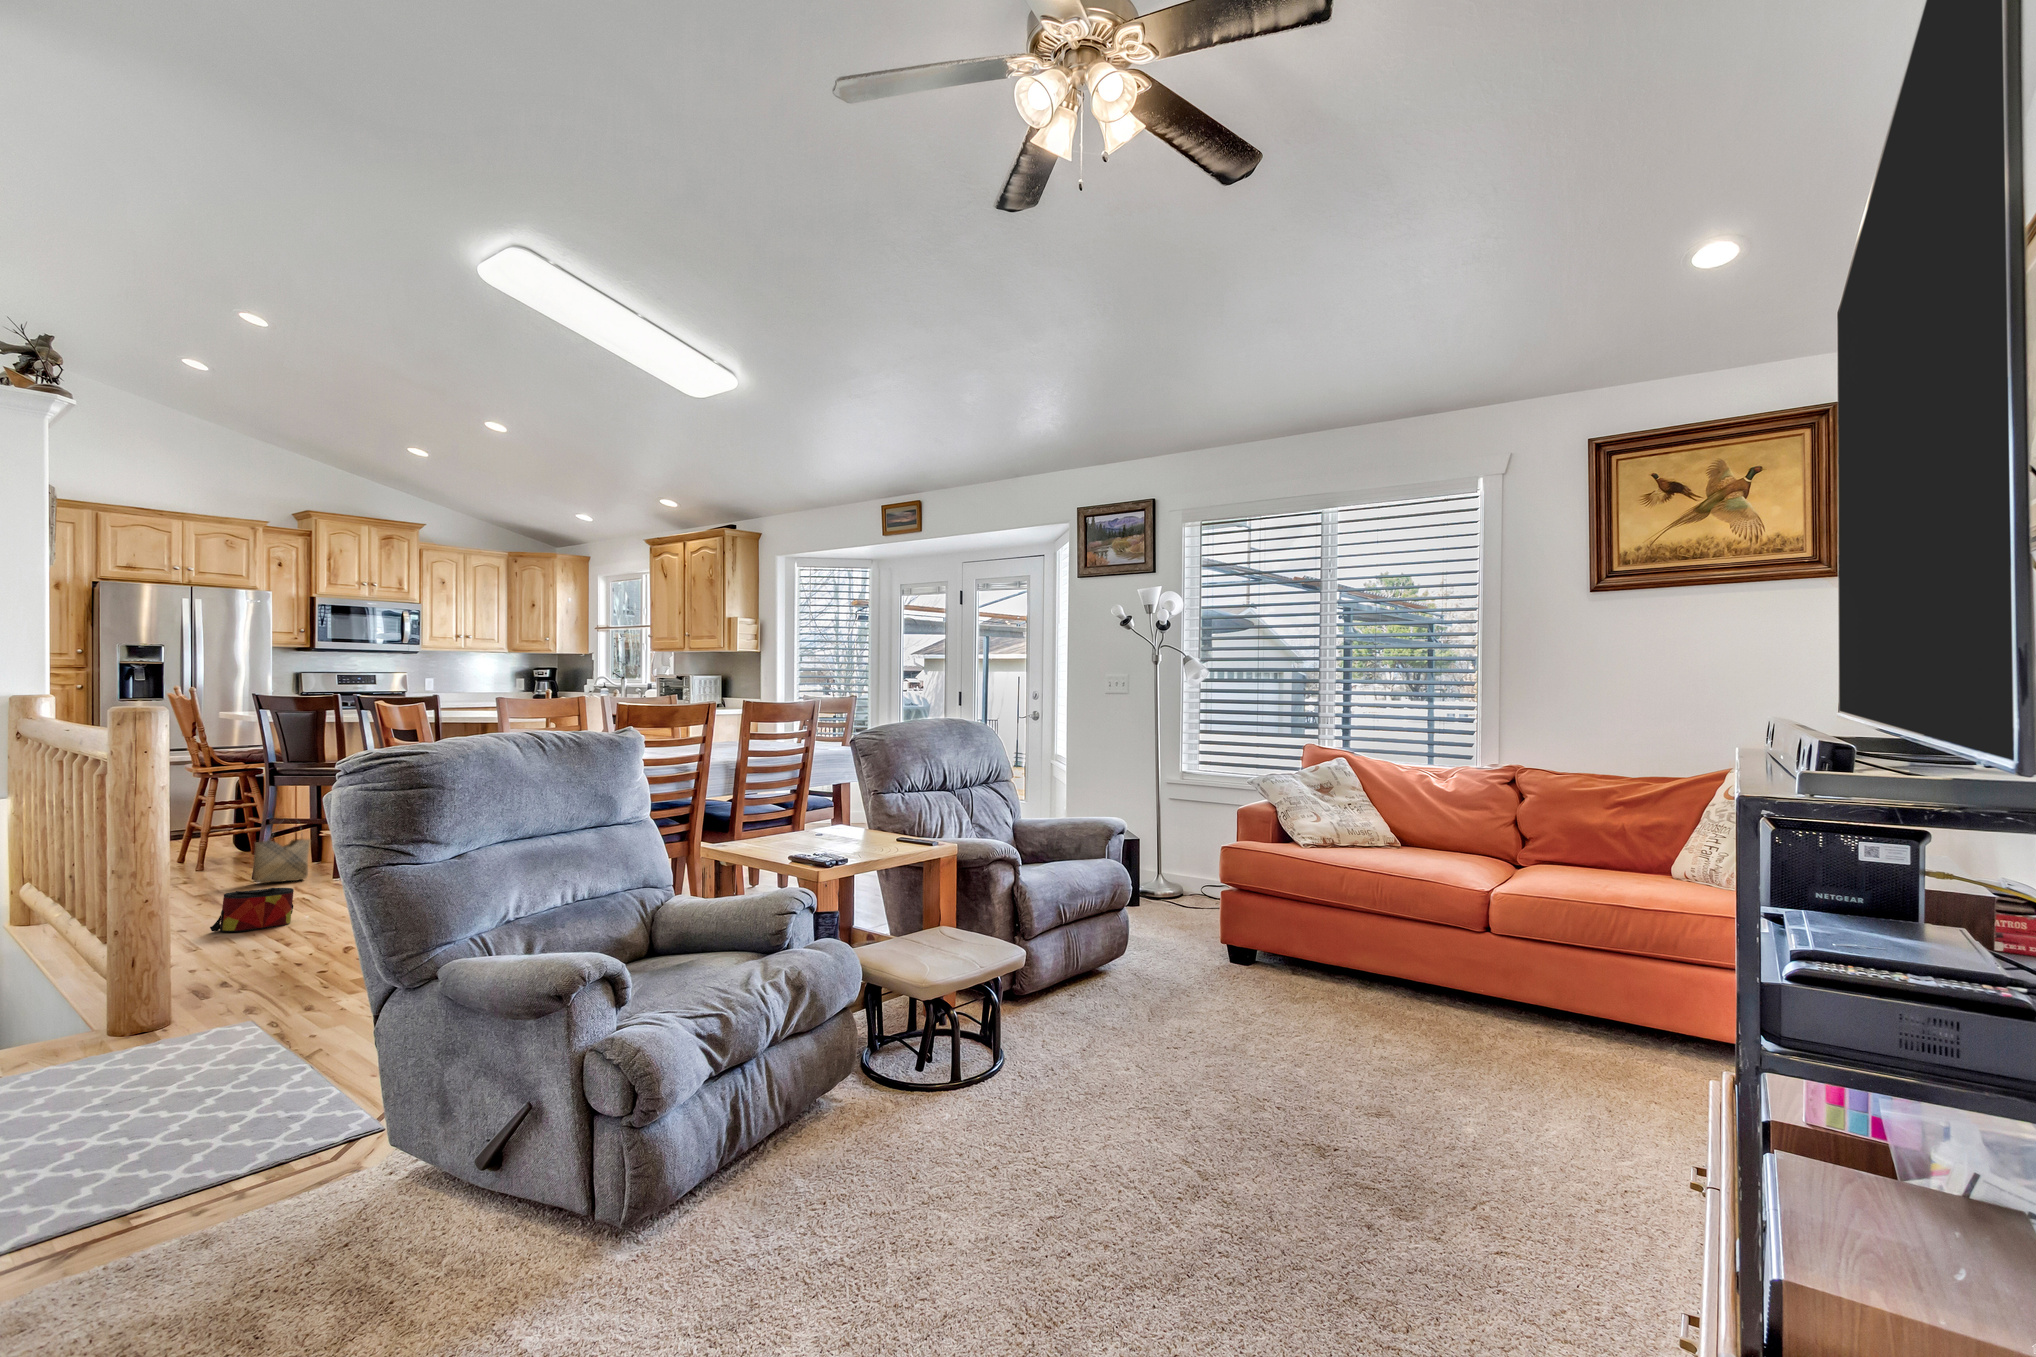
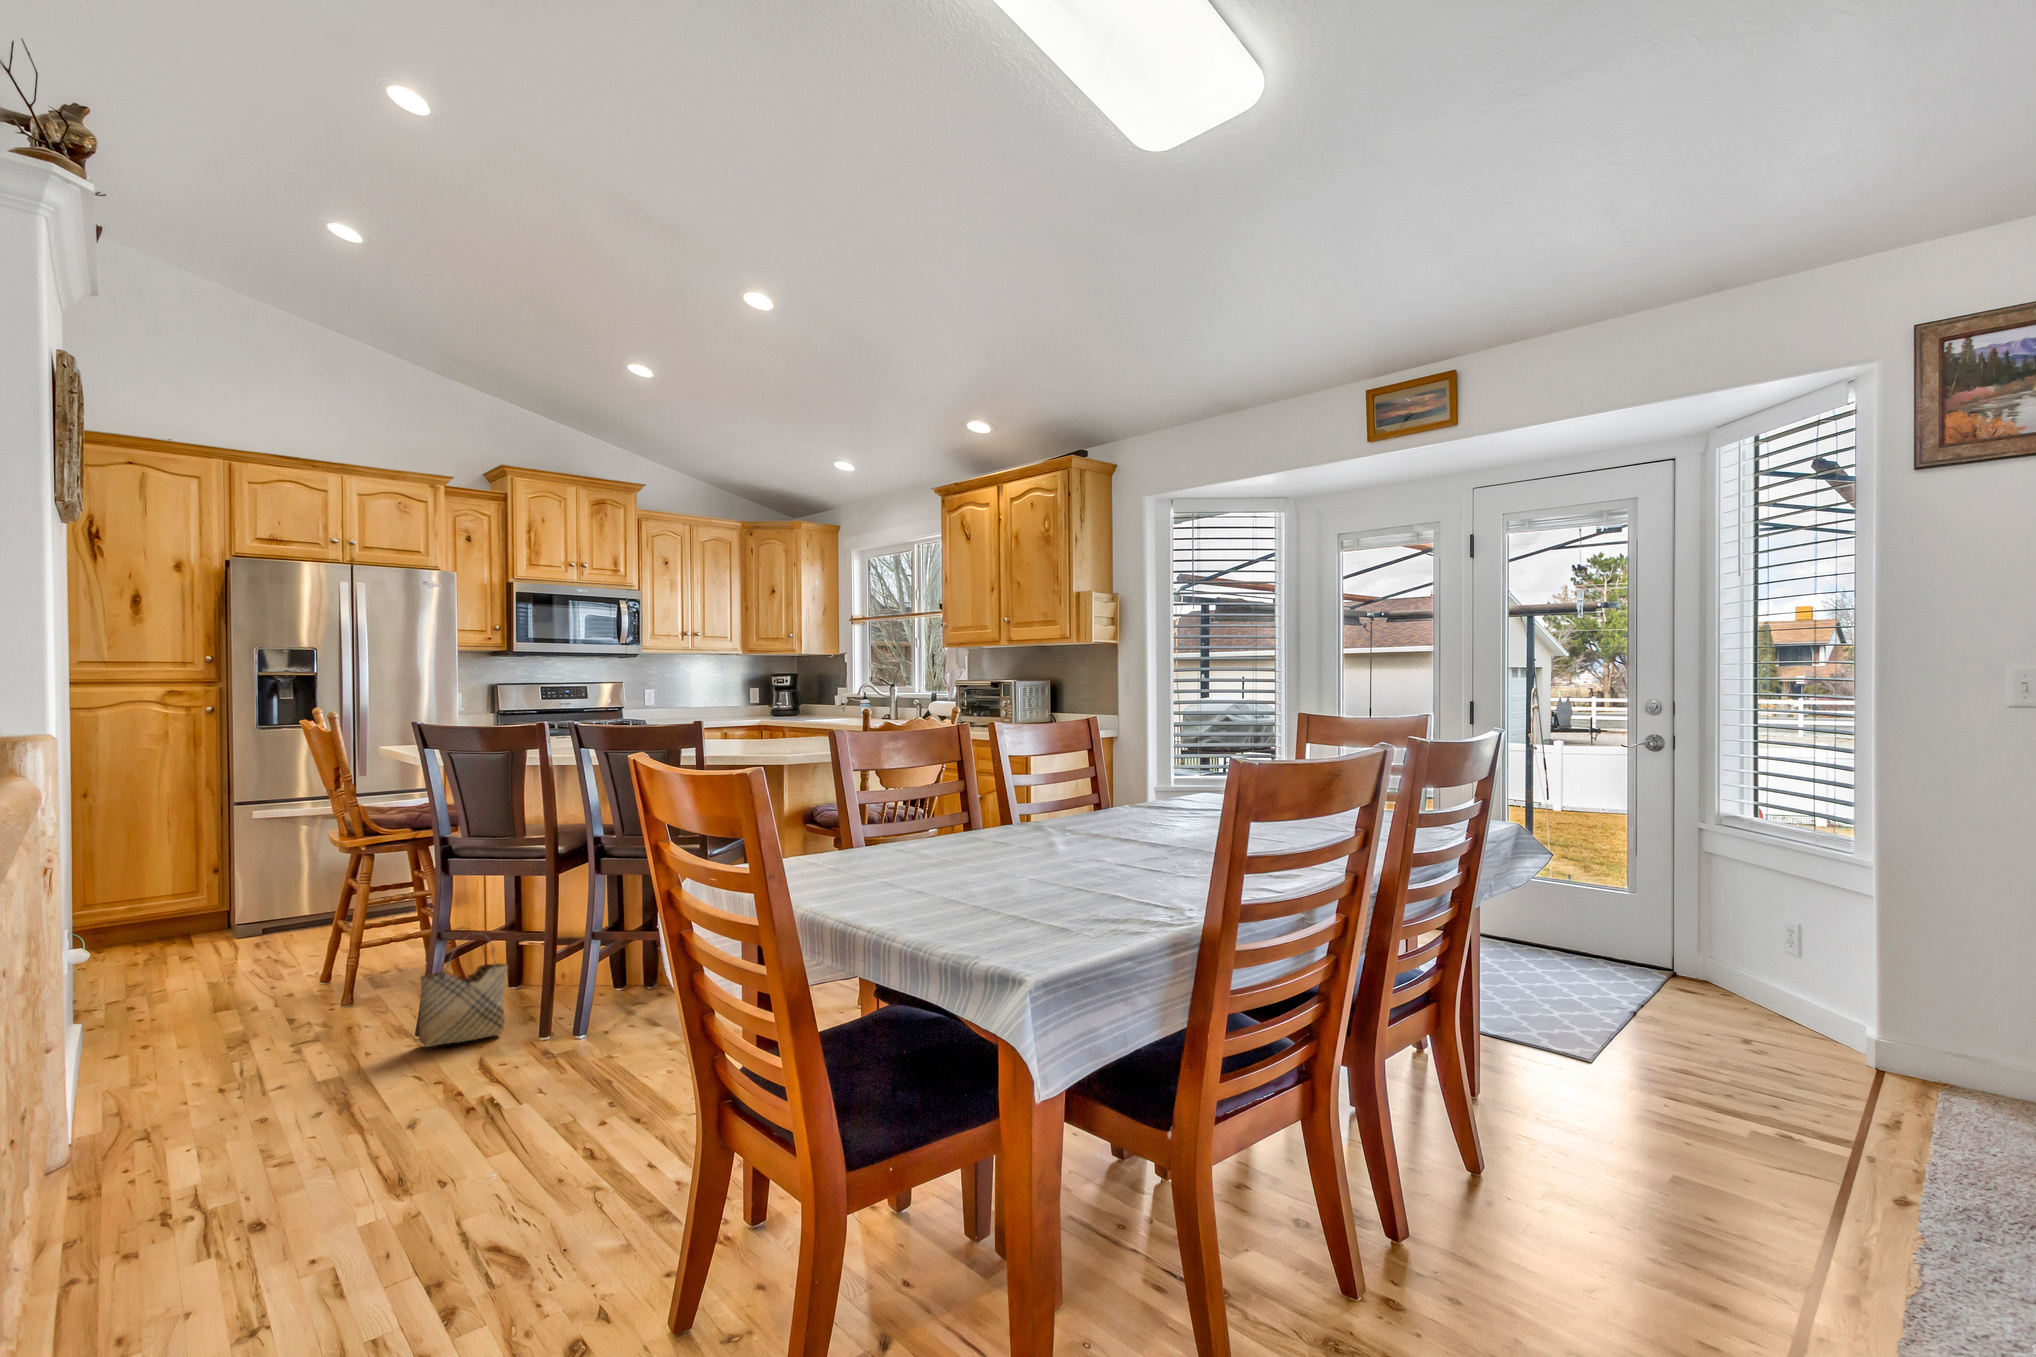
bag: present [210,888,294,932] -> none [306,1130,474,1258]

